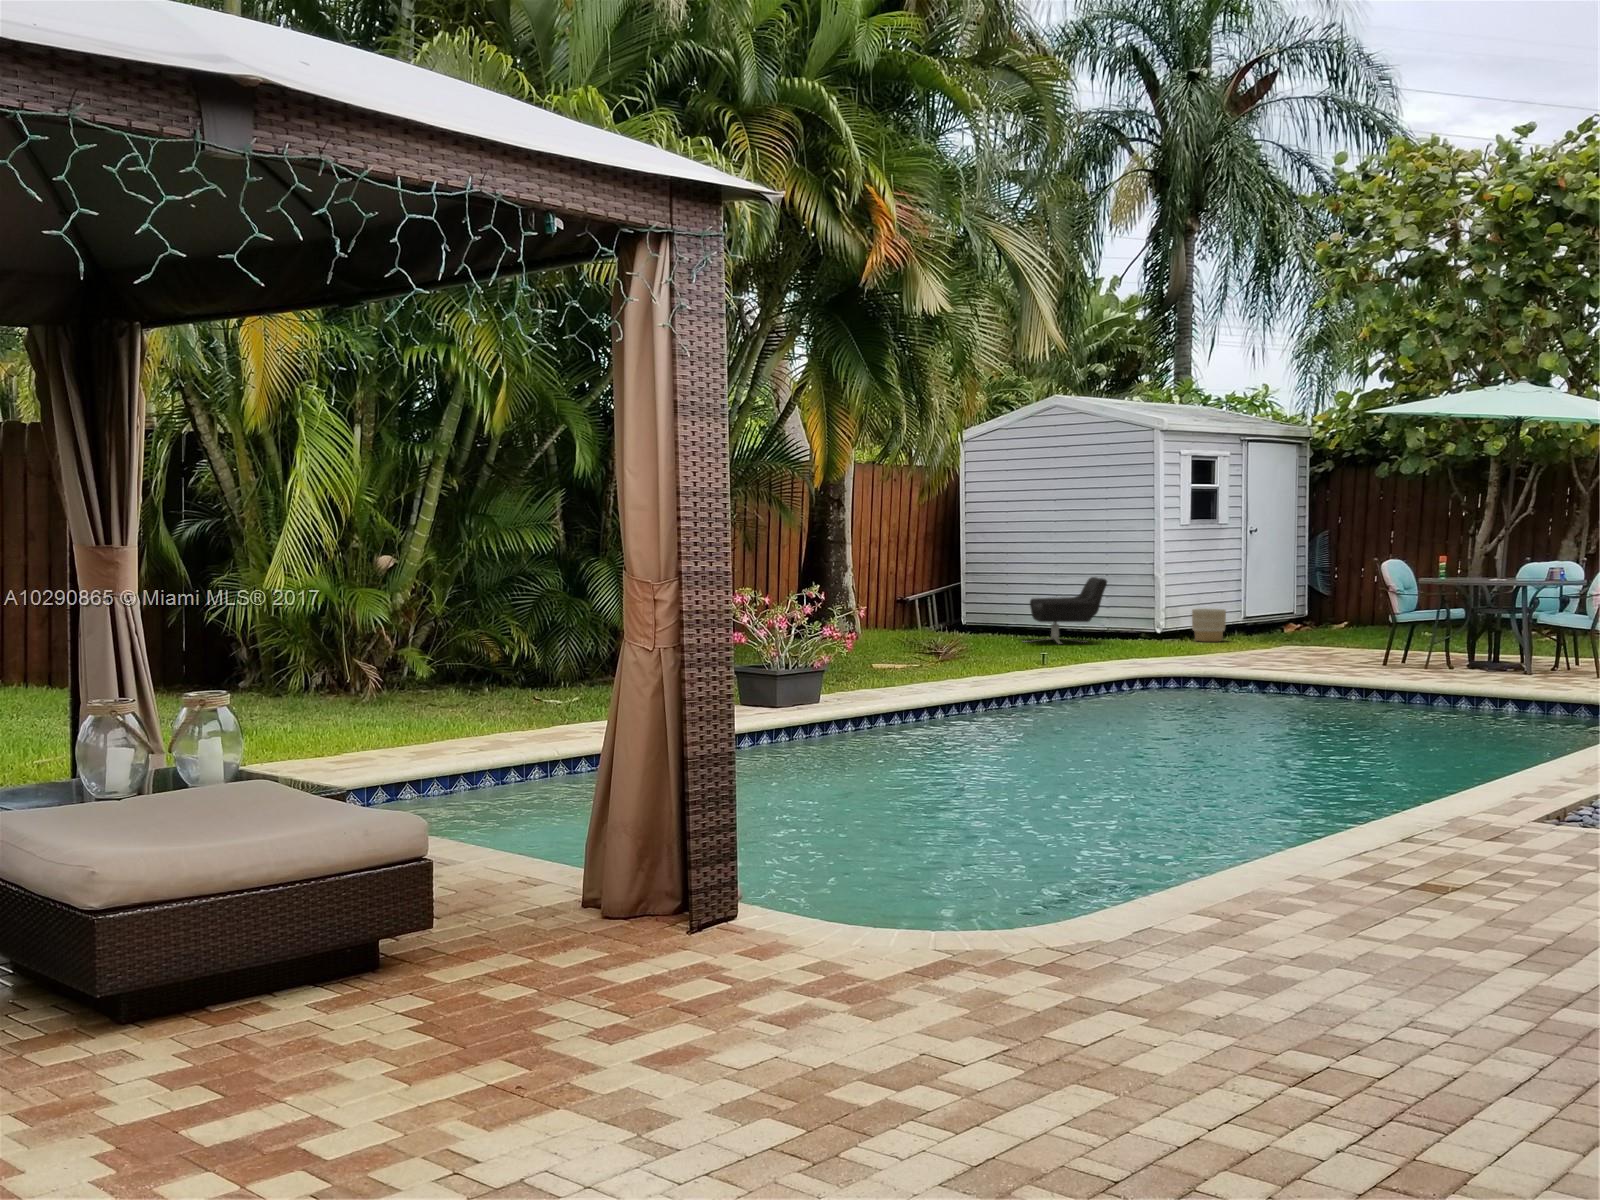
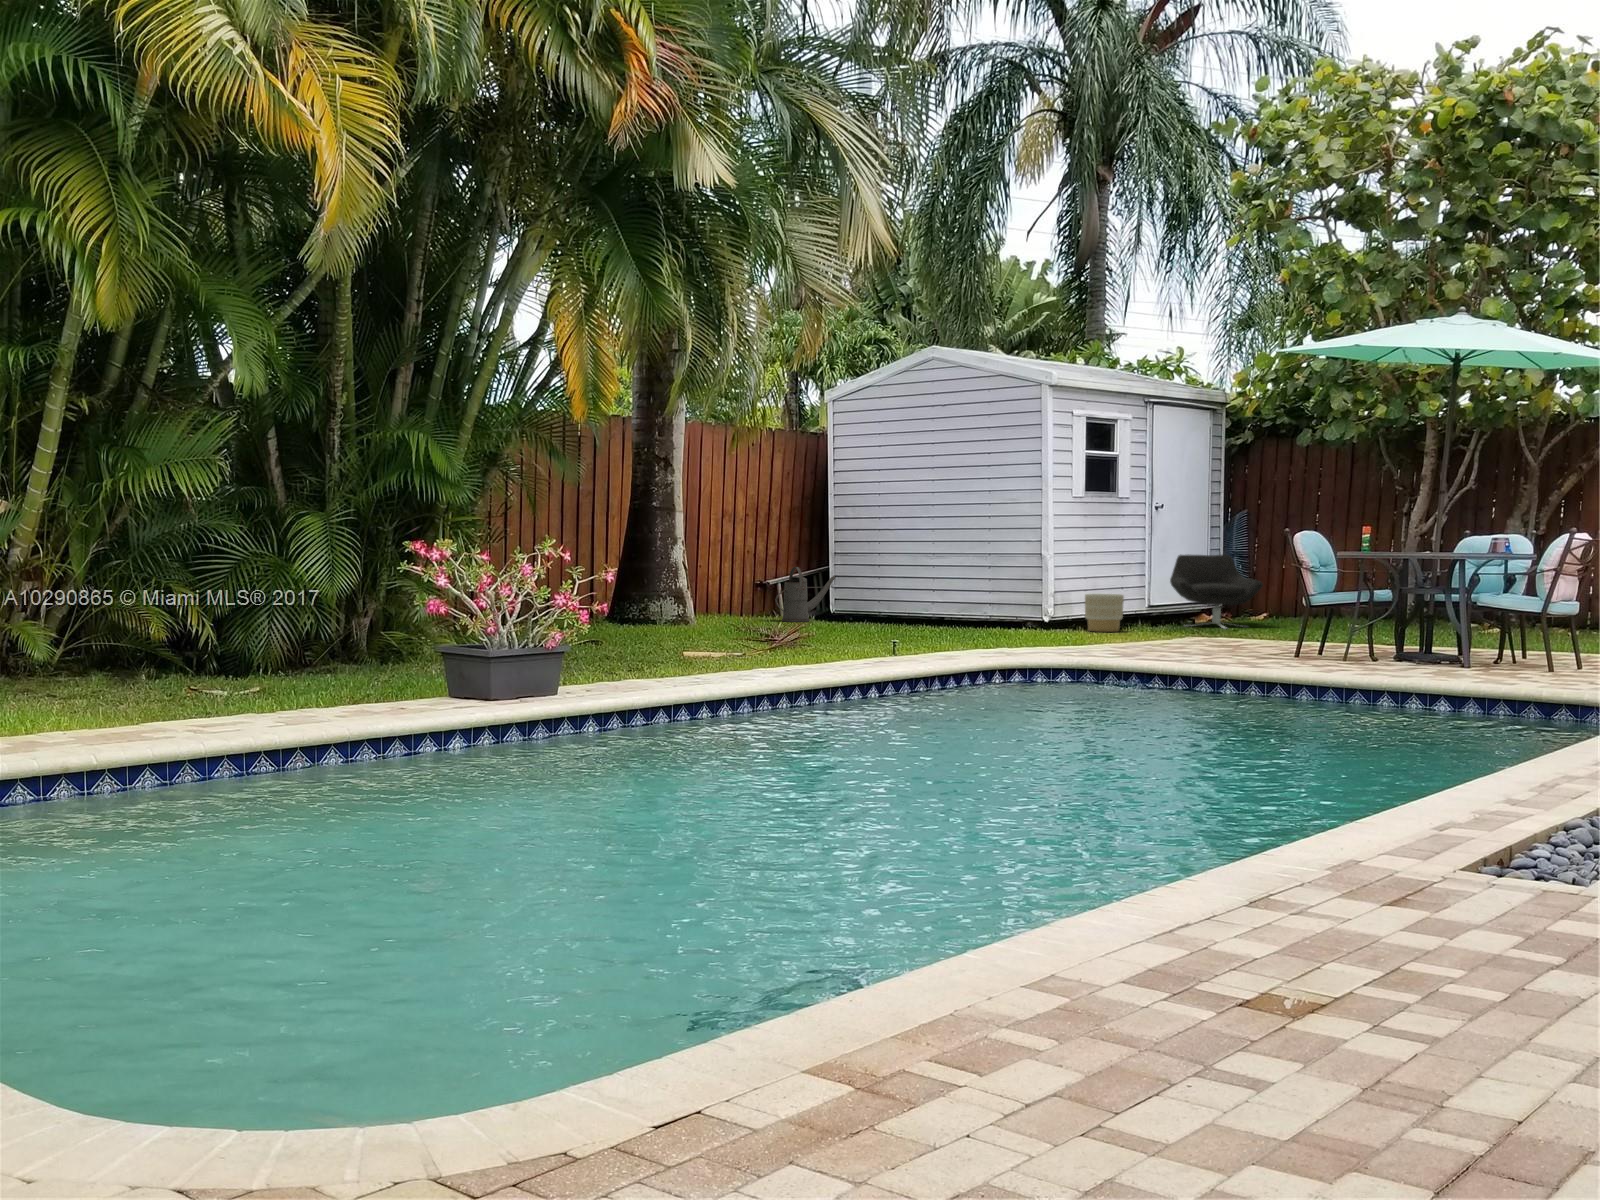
lounge chair: present [1030,577,1107,644] -> present [1170,555,1263,628]
watering can: none [918,586,968,634] -> present [775,567,835,622]

